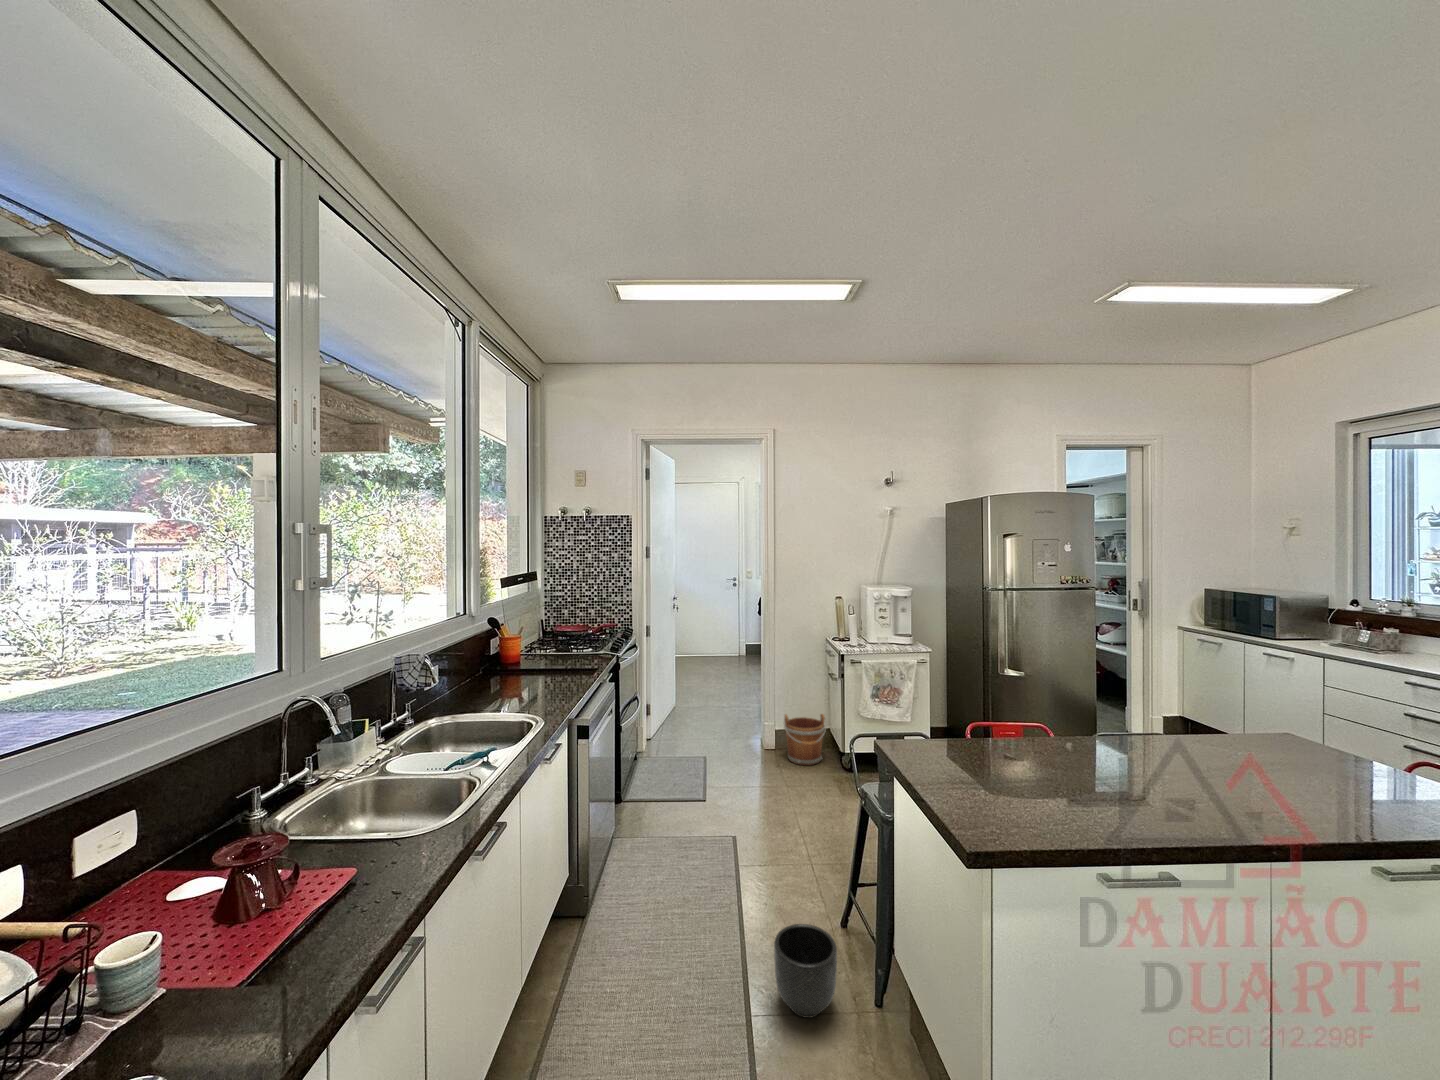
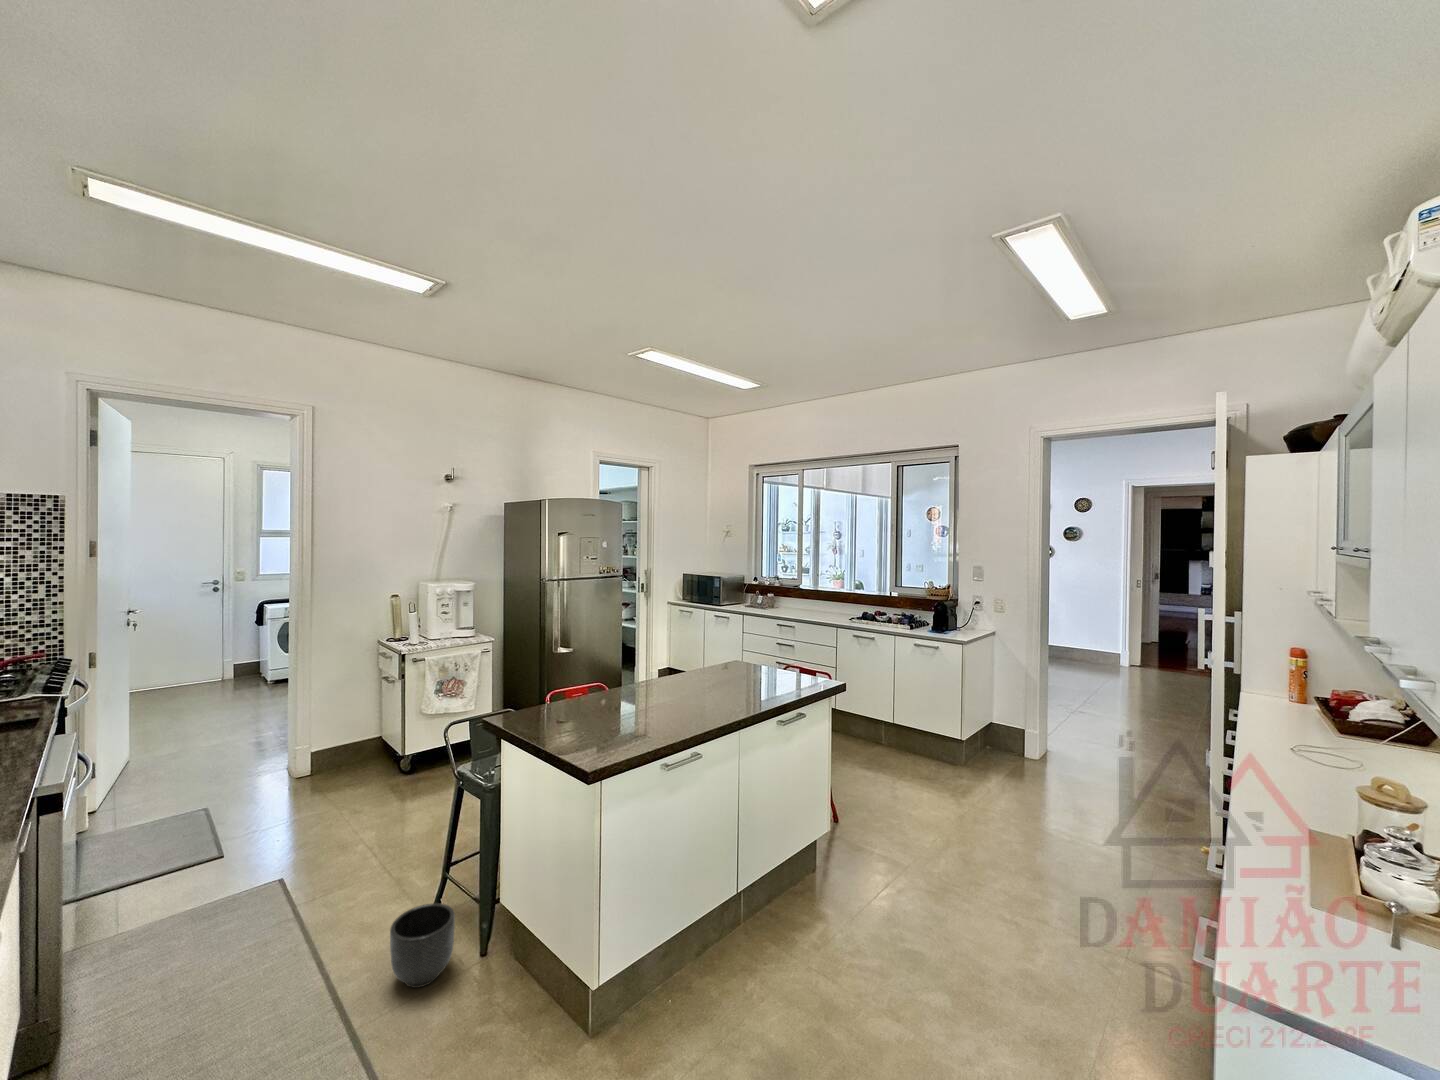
bucket: present [784,714,826,765] -> none [325,722,380,784]

